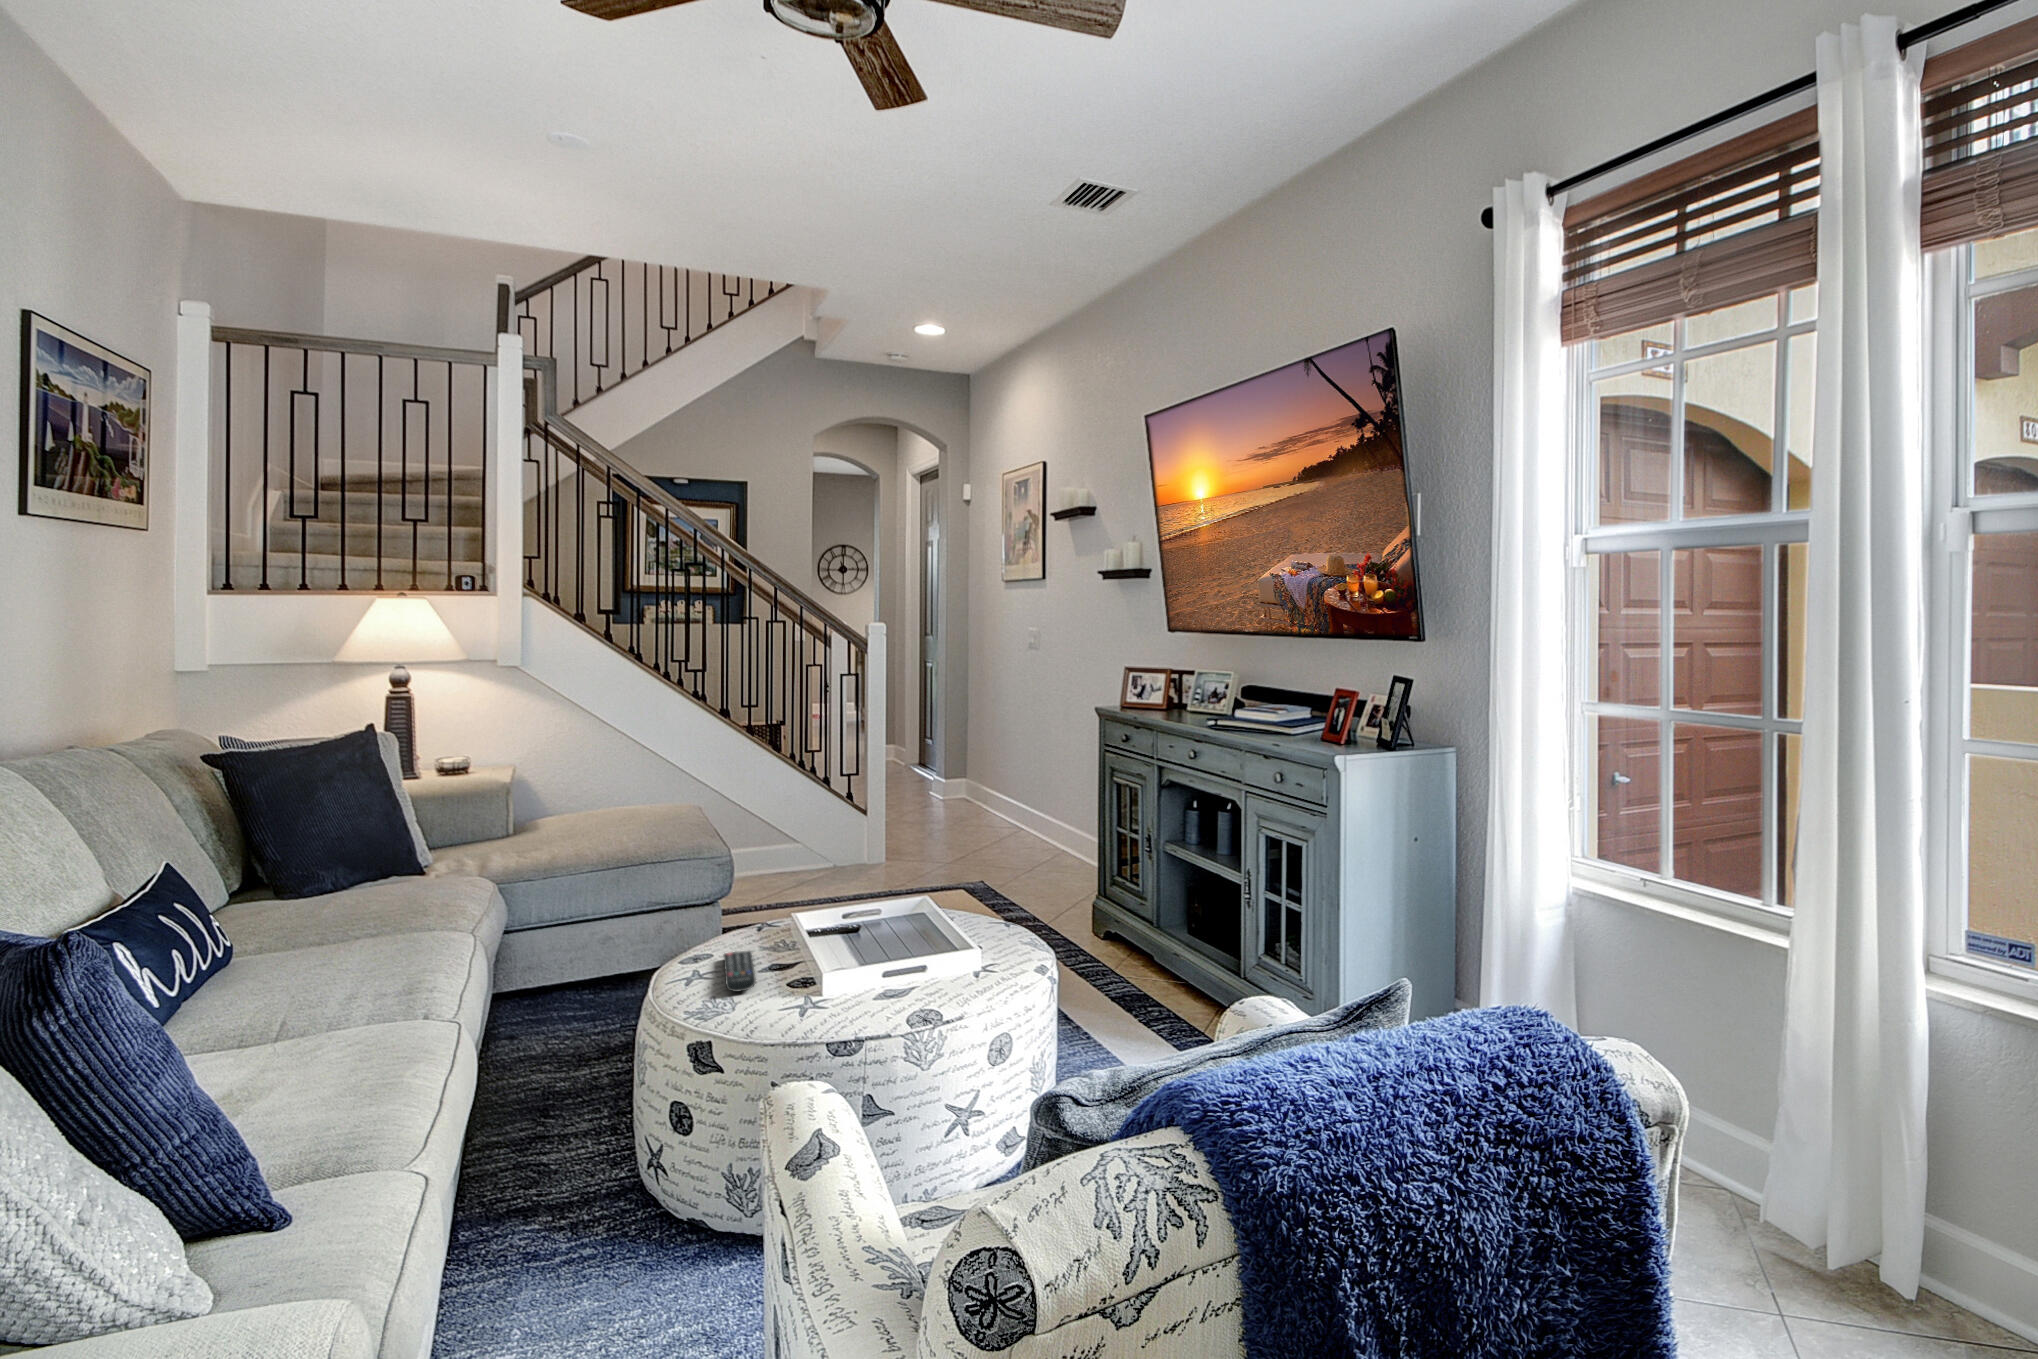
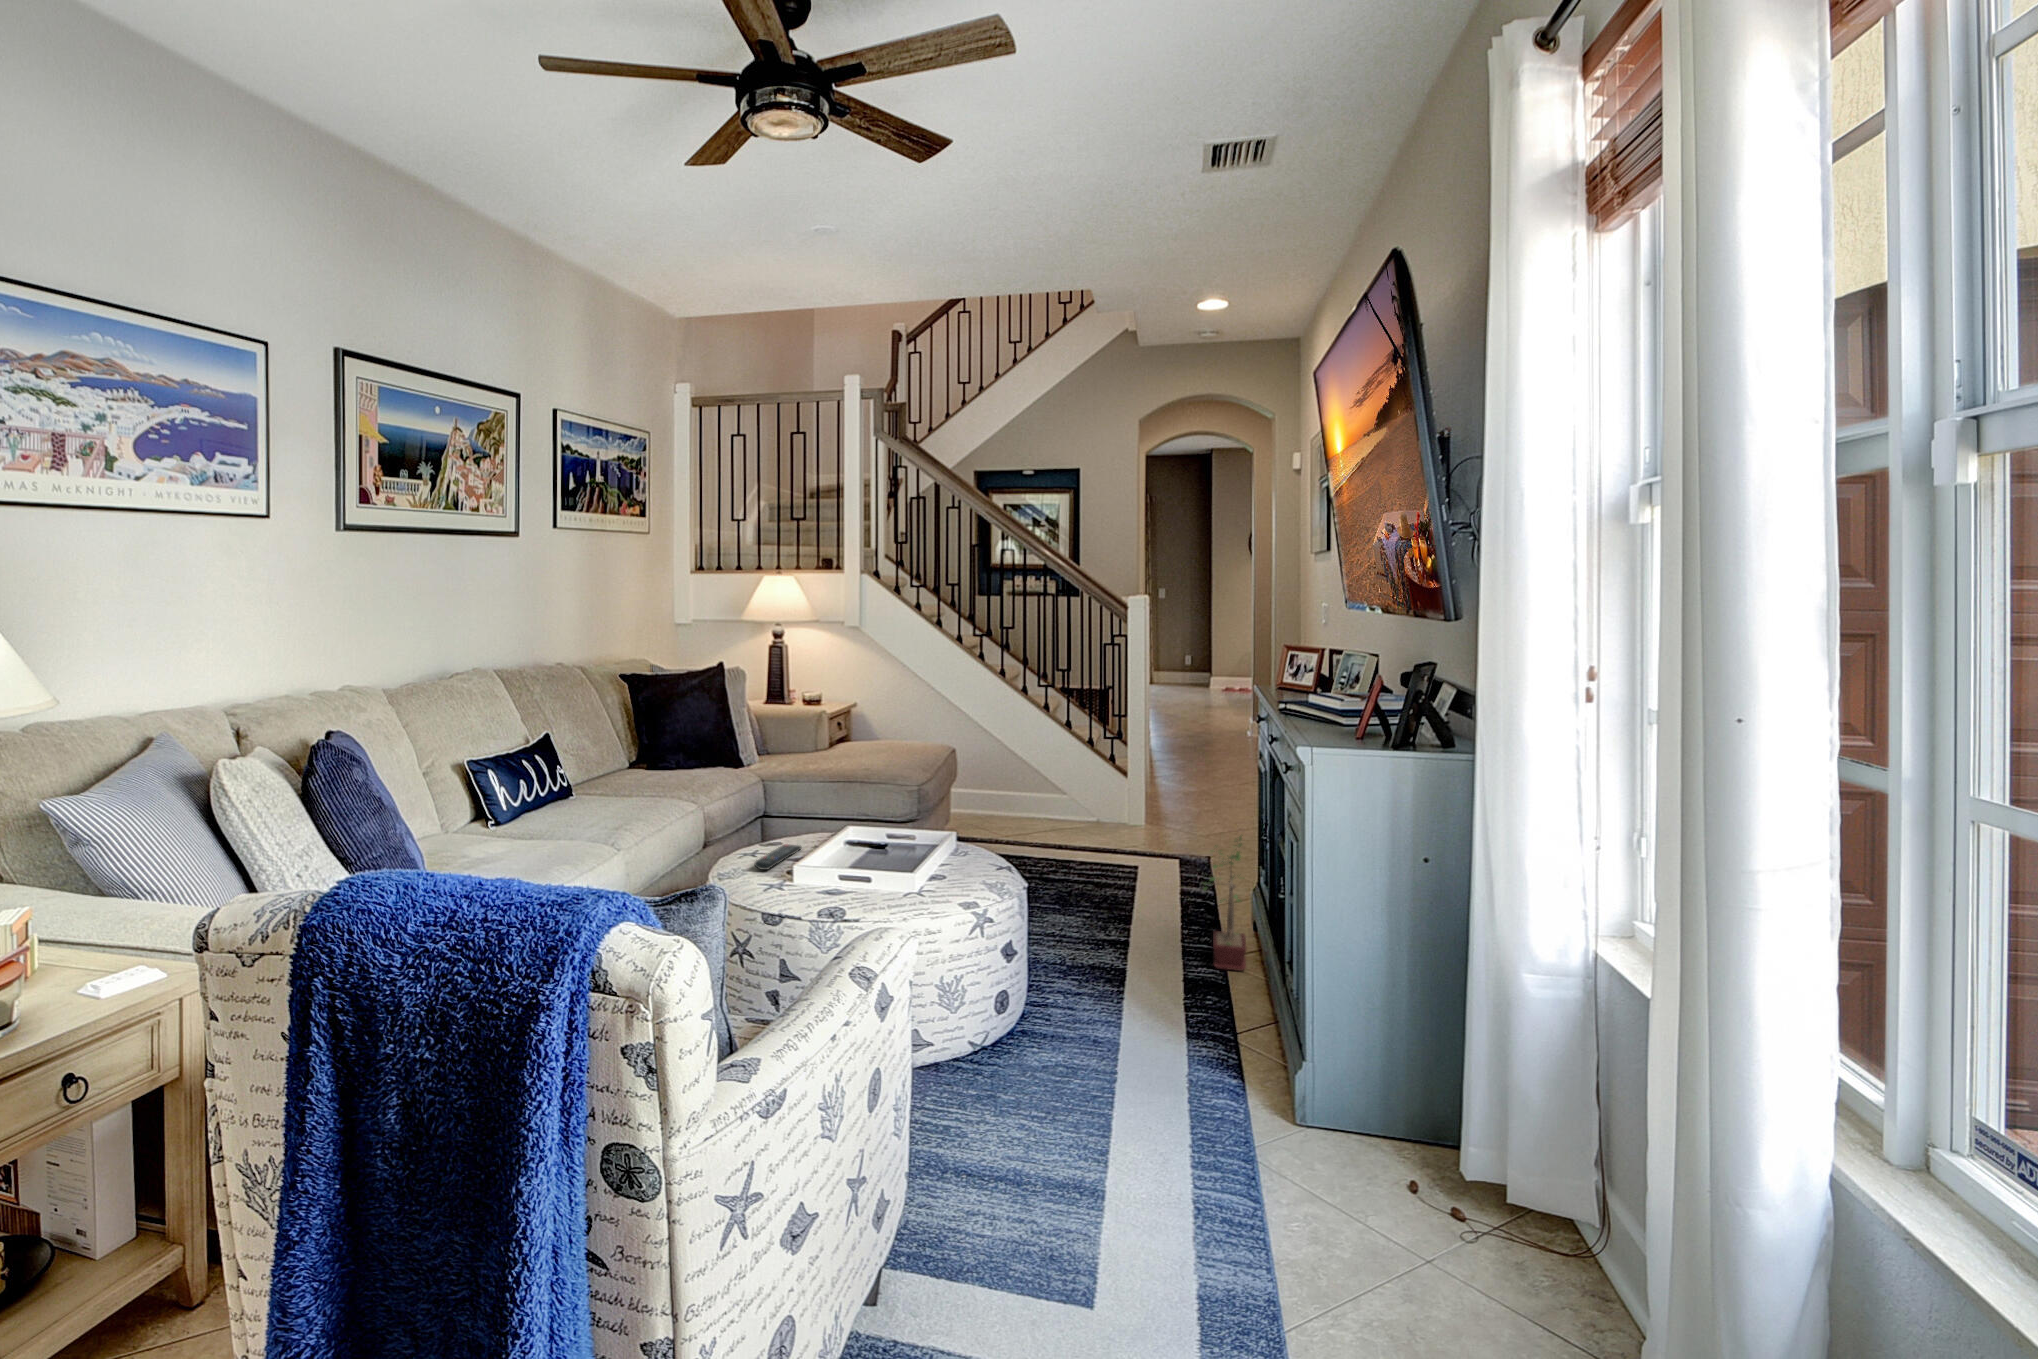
potted plant: none [1117,848,1181,994] -> present [1203,836,1246,971]

